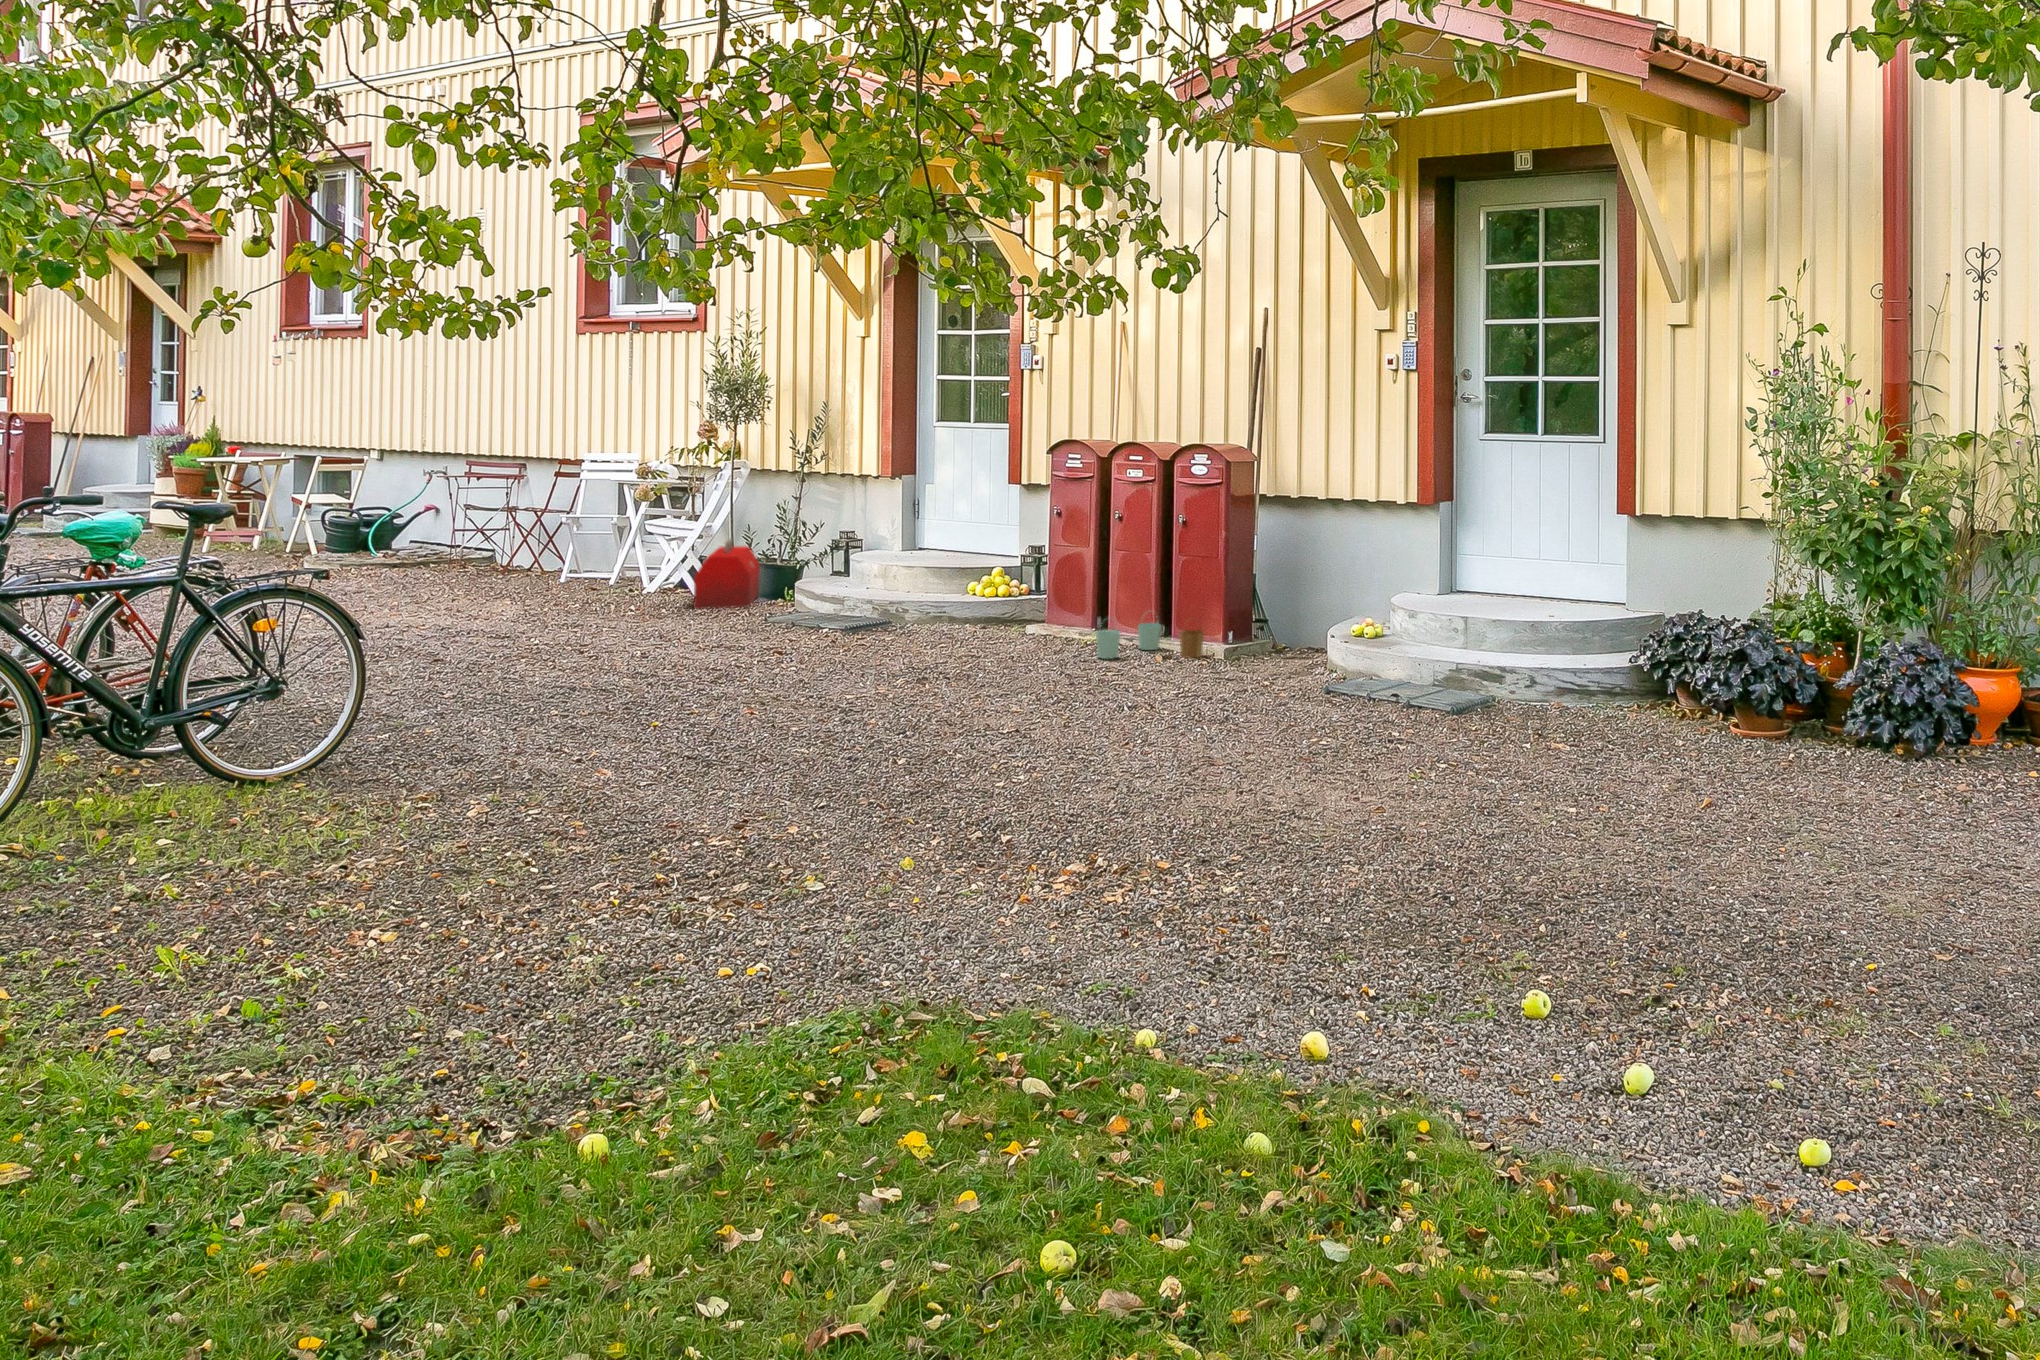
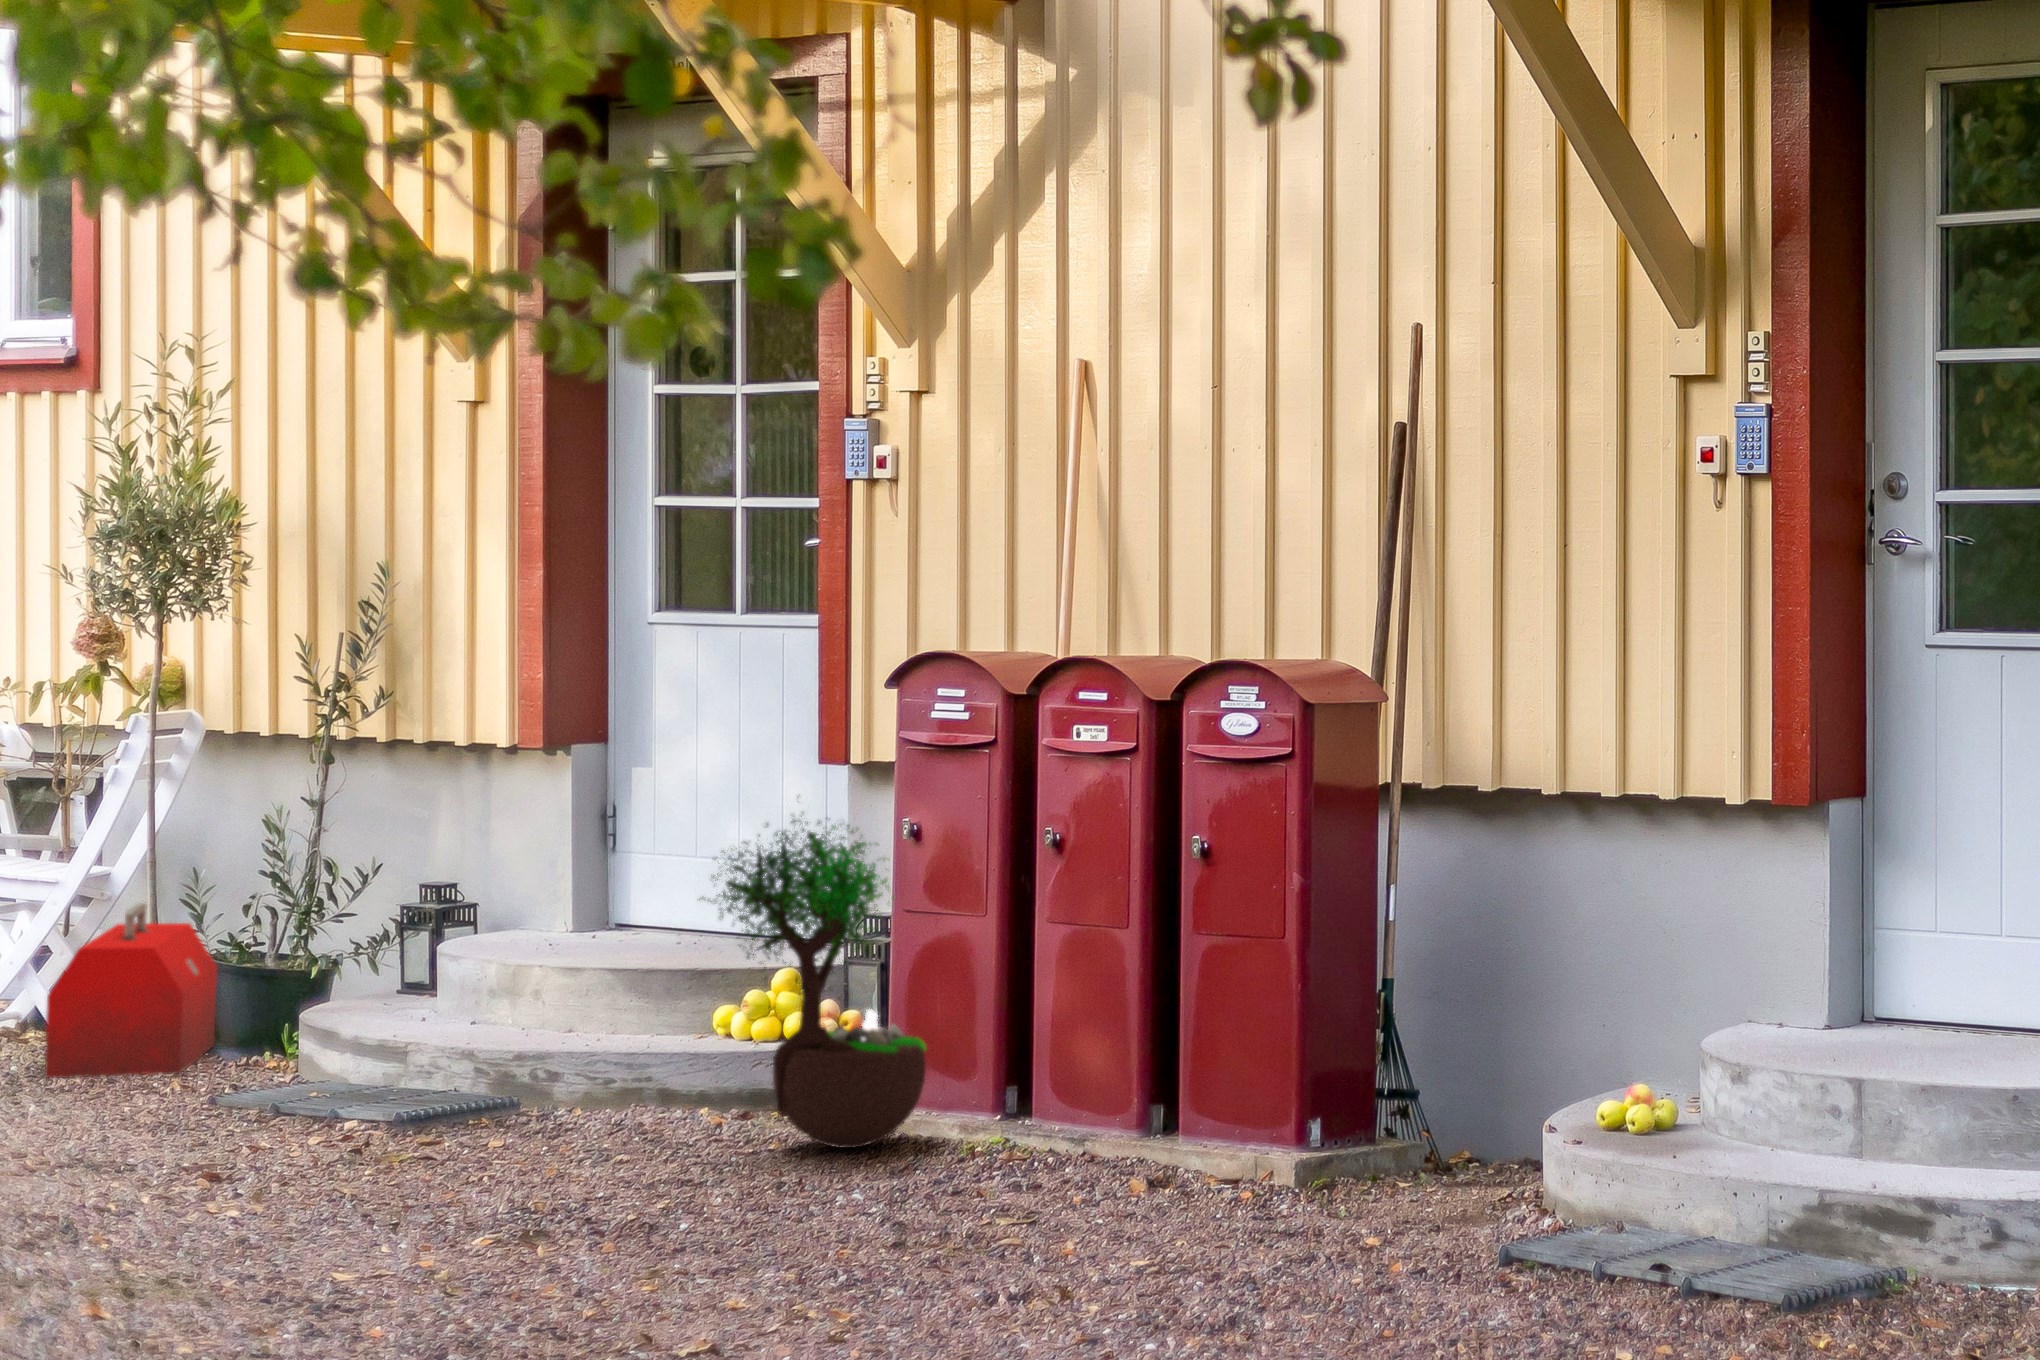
potted tree: none [975,497,1068,640] -> present [699,816,926,1148]
bucket: present [1096,615,1204,659] -> none [979,1073,1247,1191]

